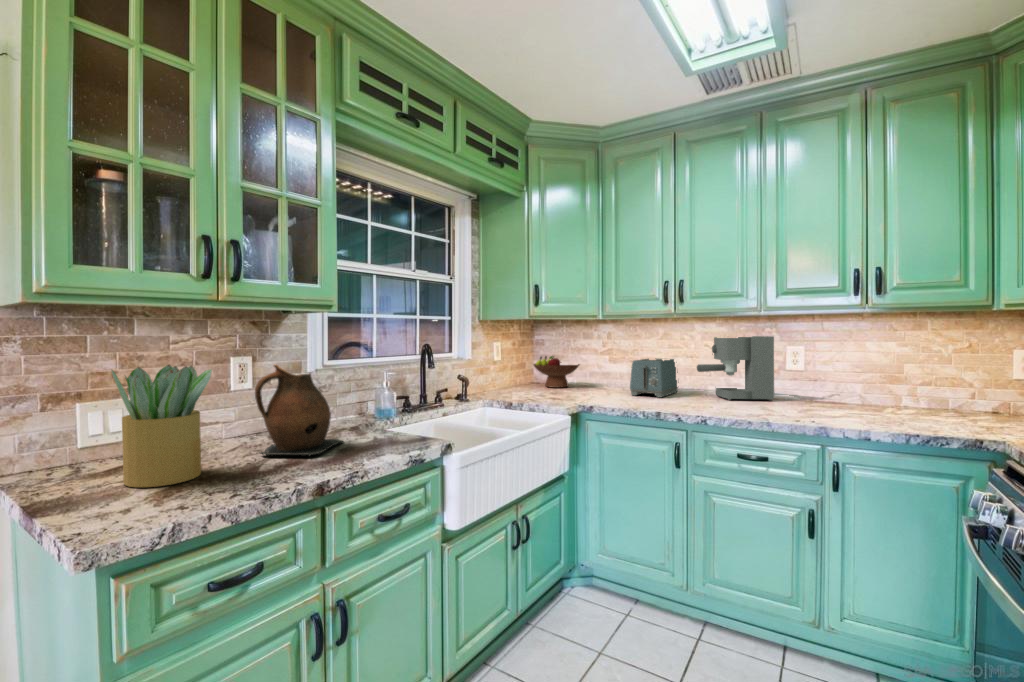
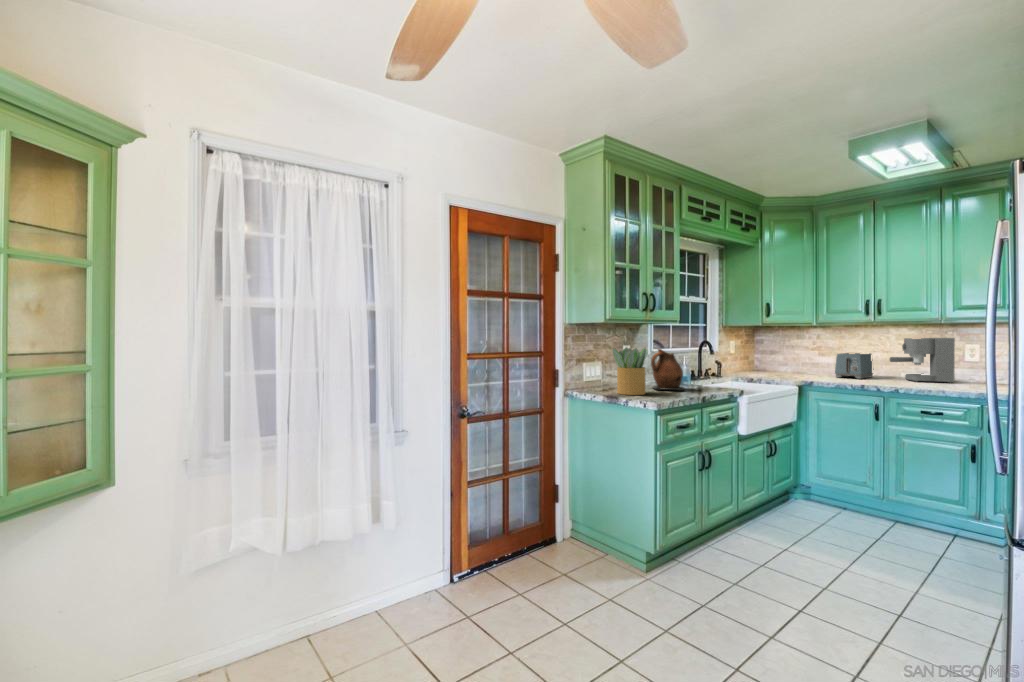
fruit bowl: present [534,356,580,388] -> none [754,350,792,372]

